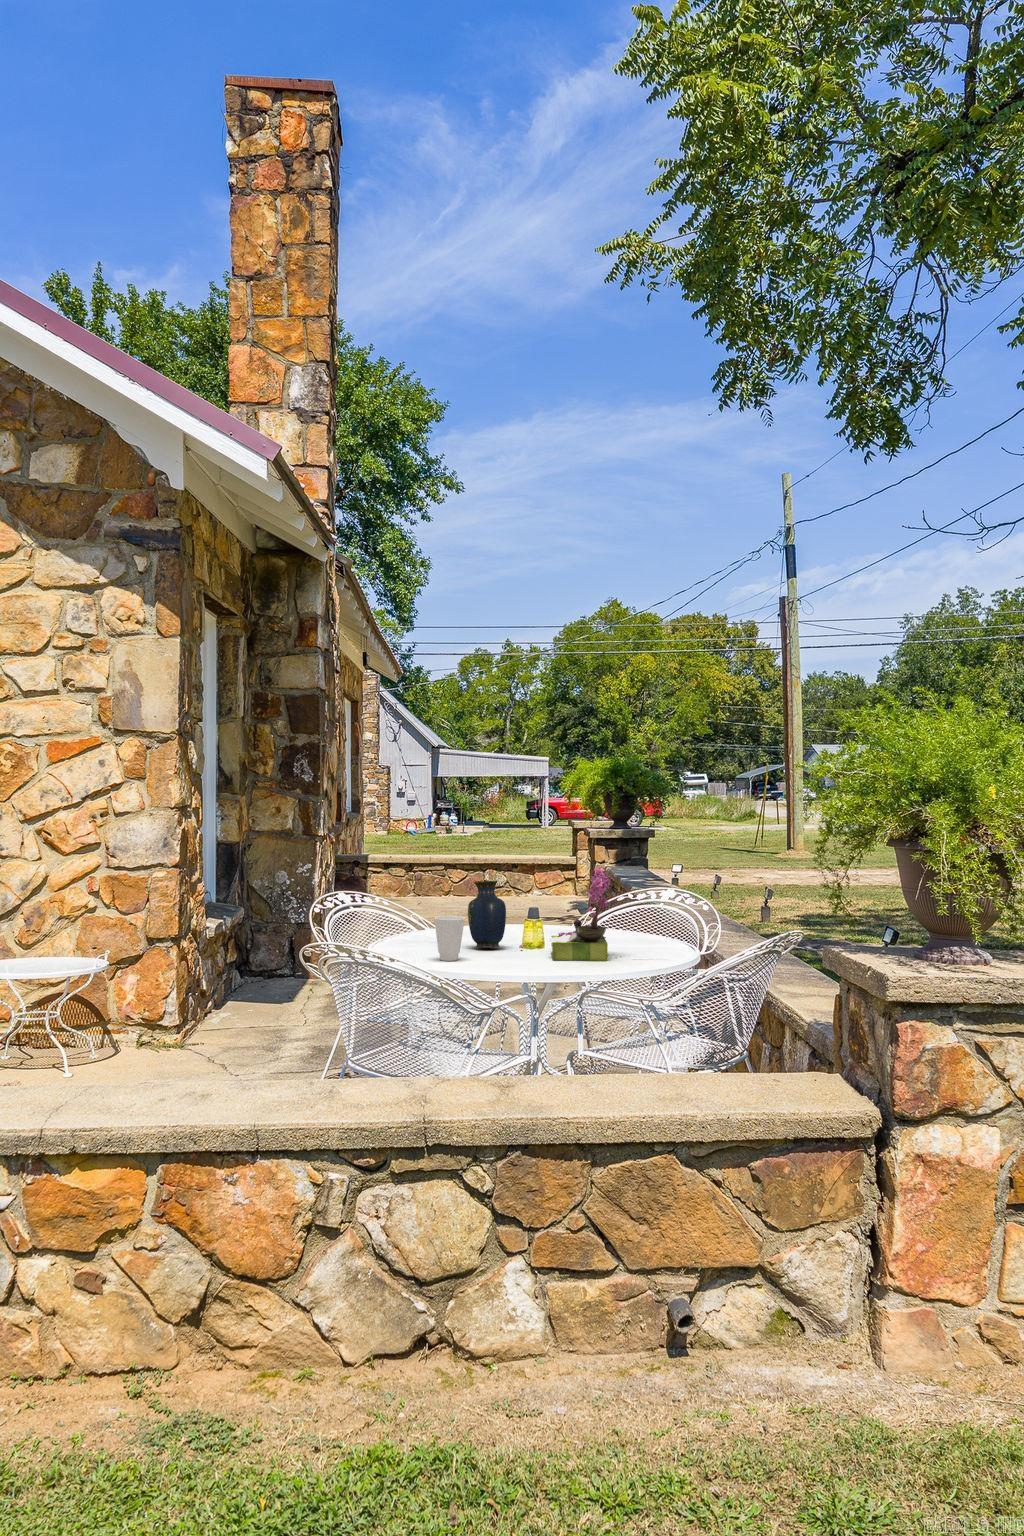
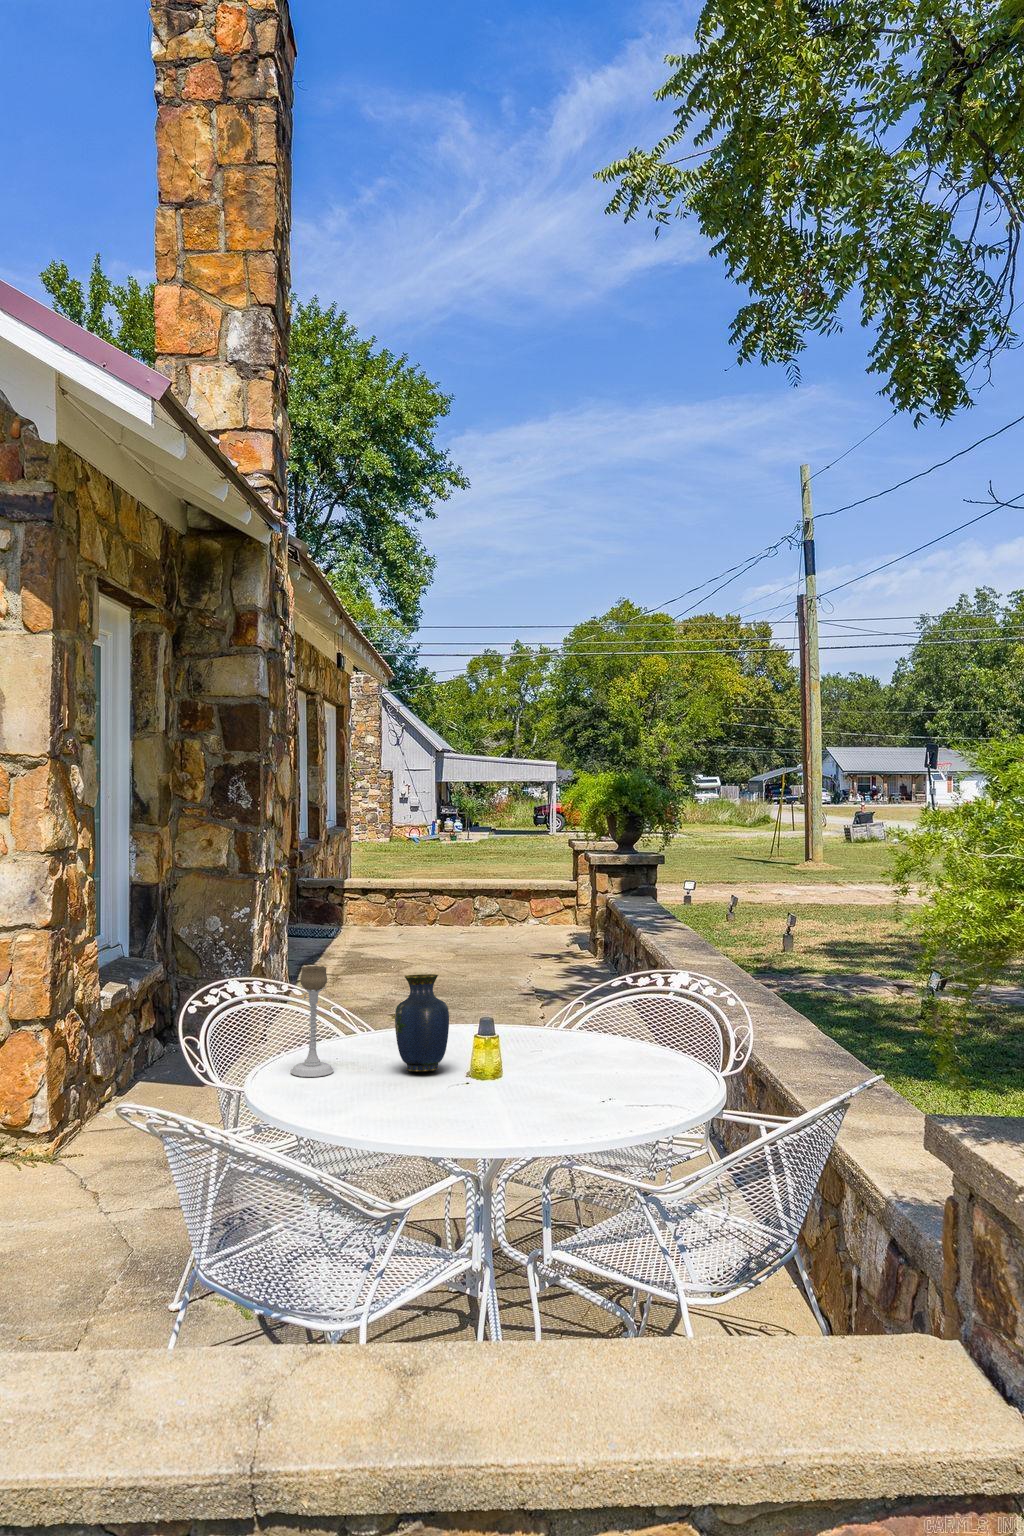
flower arrangement: present [549,867,614,961] -> none [505,960,602,1105]
candle holder: none [395,875,425,951] -> present [291,966,334,1077]
cup: present [434,916,465,961] -> none [335,1035,381,1105]

